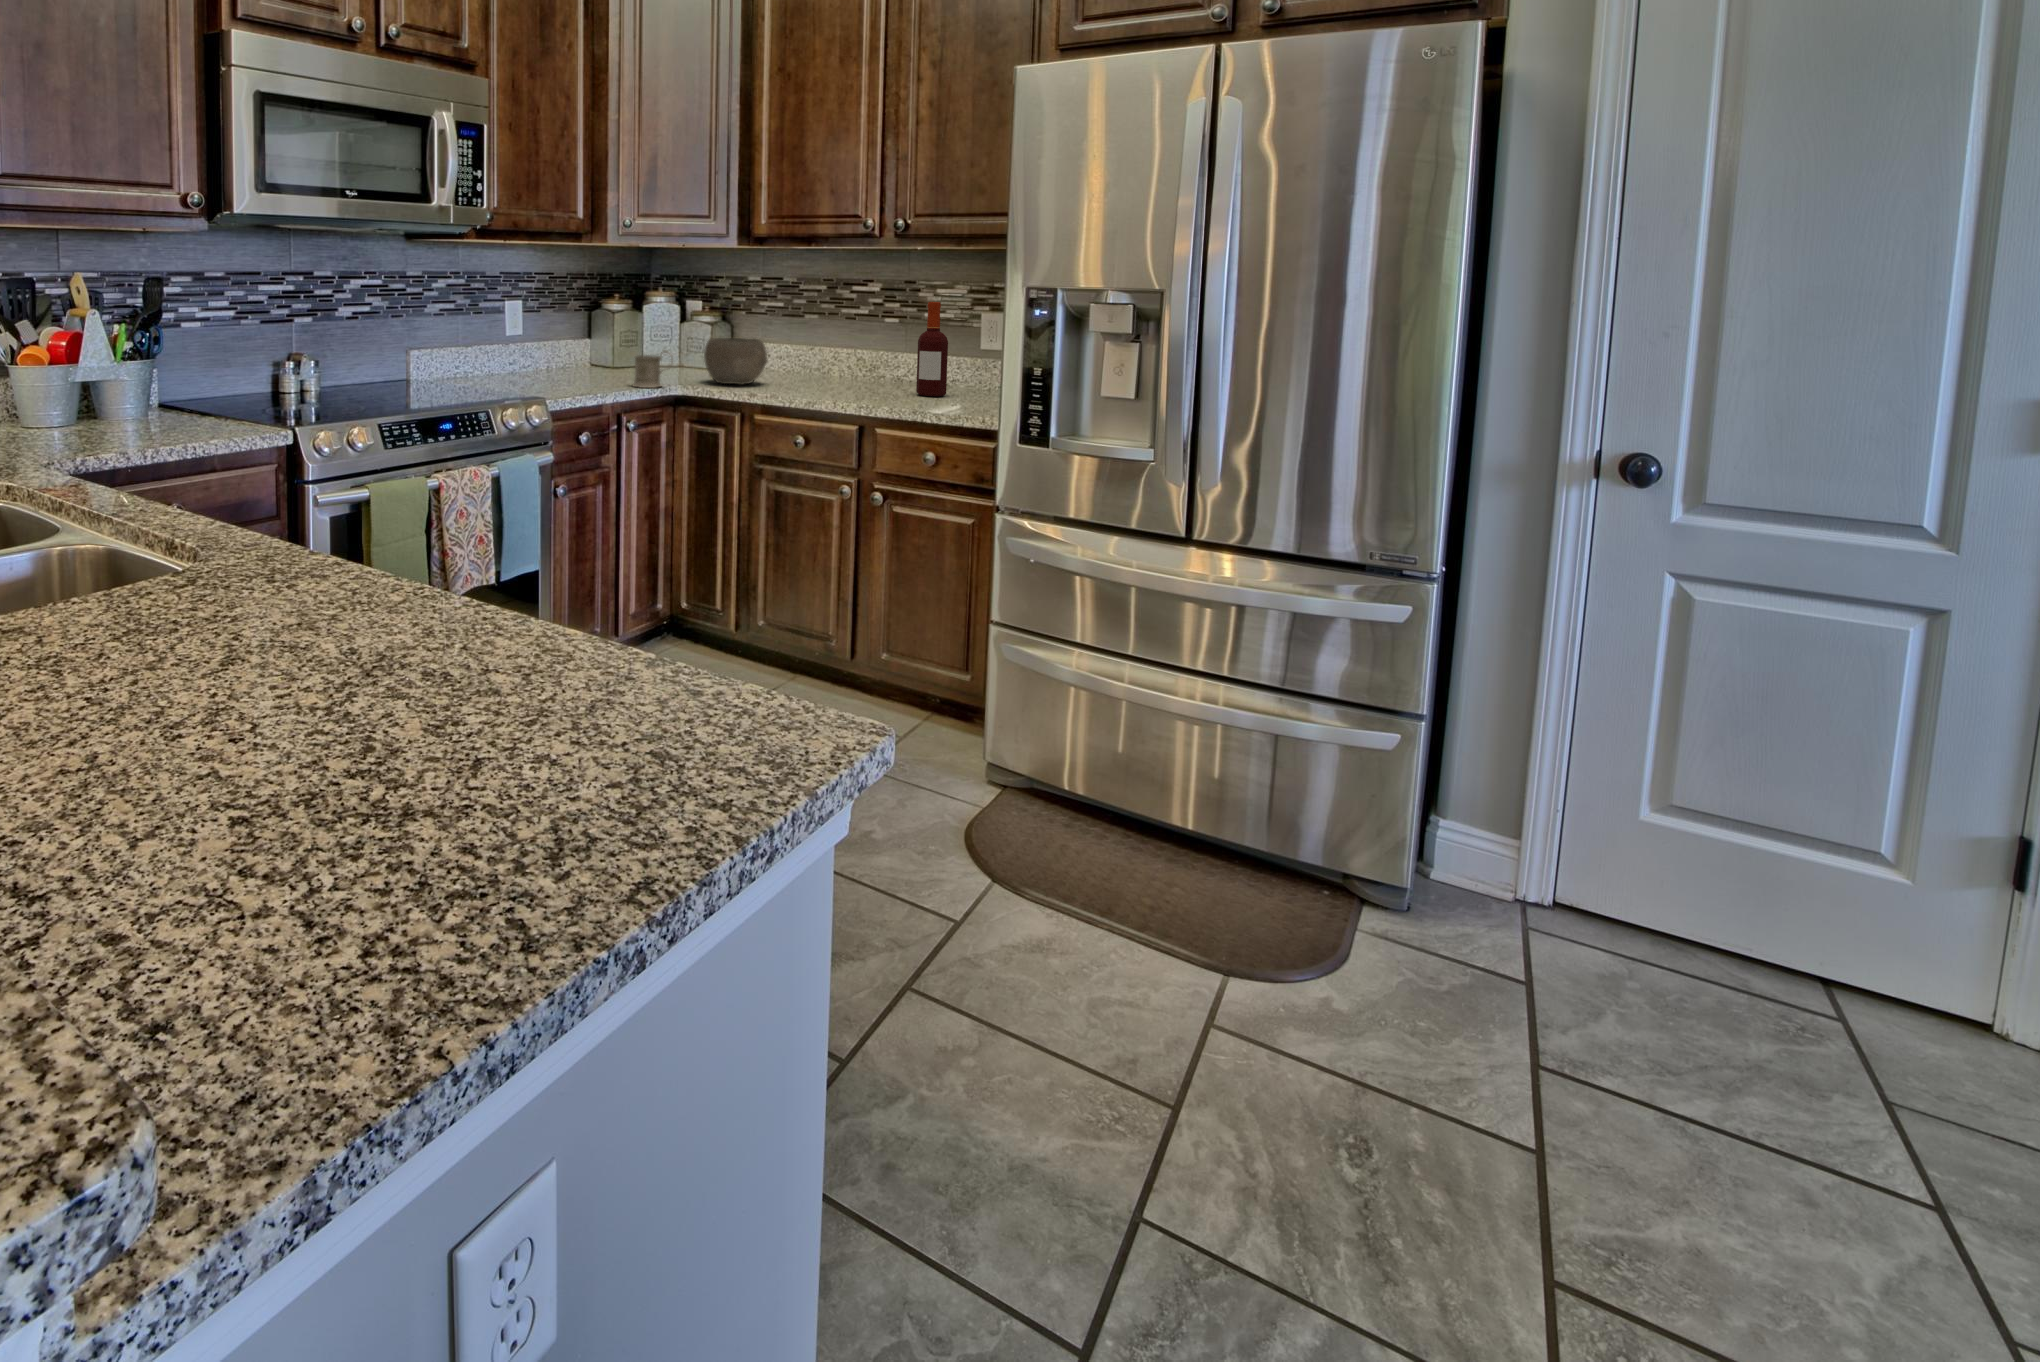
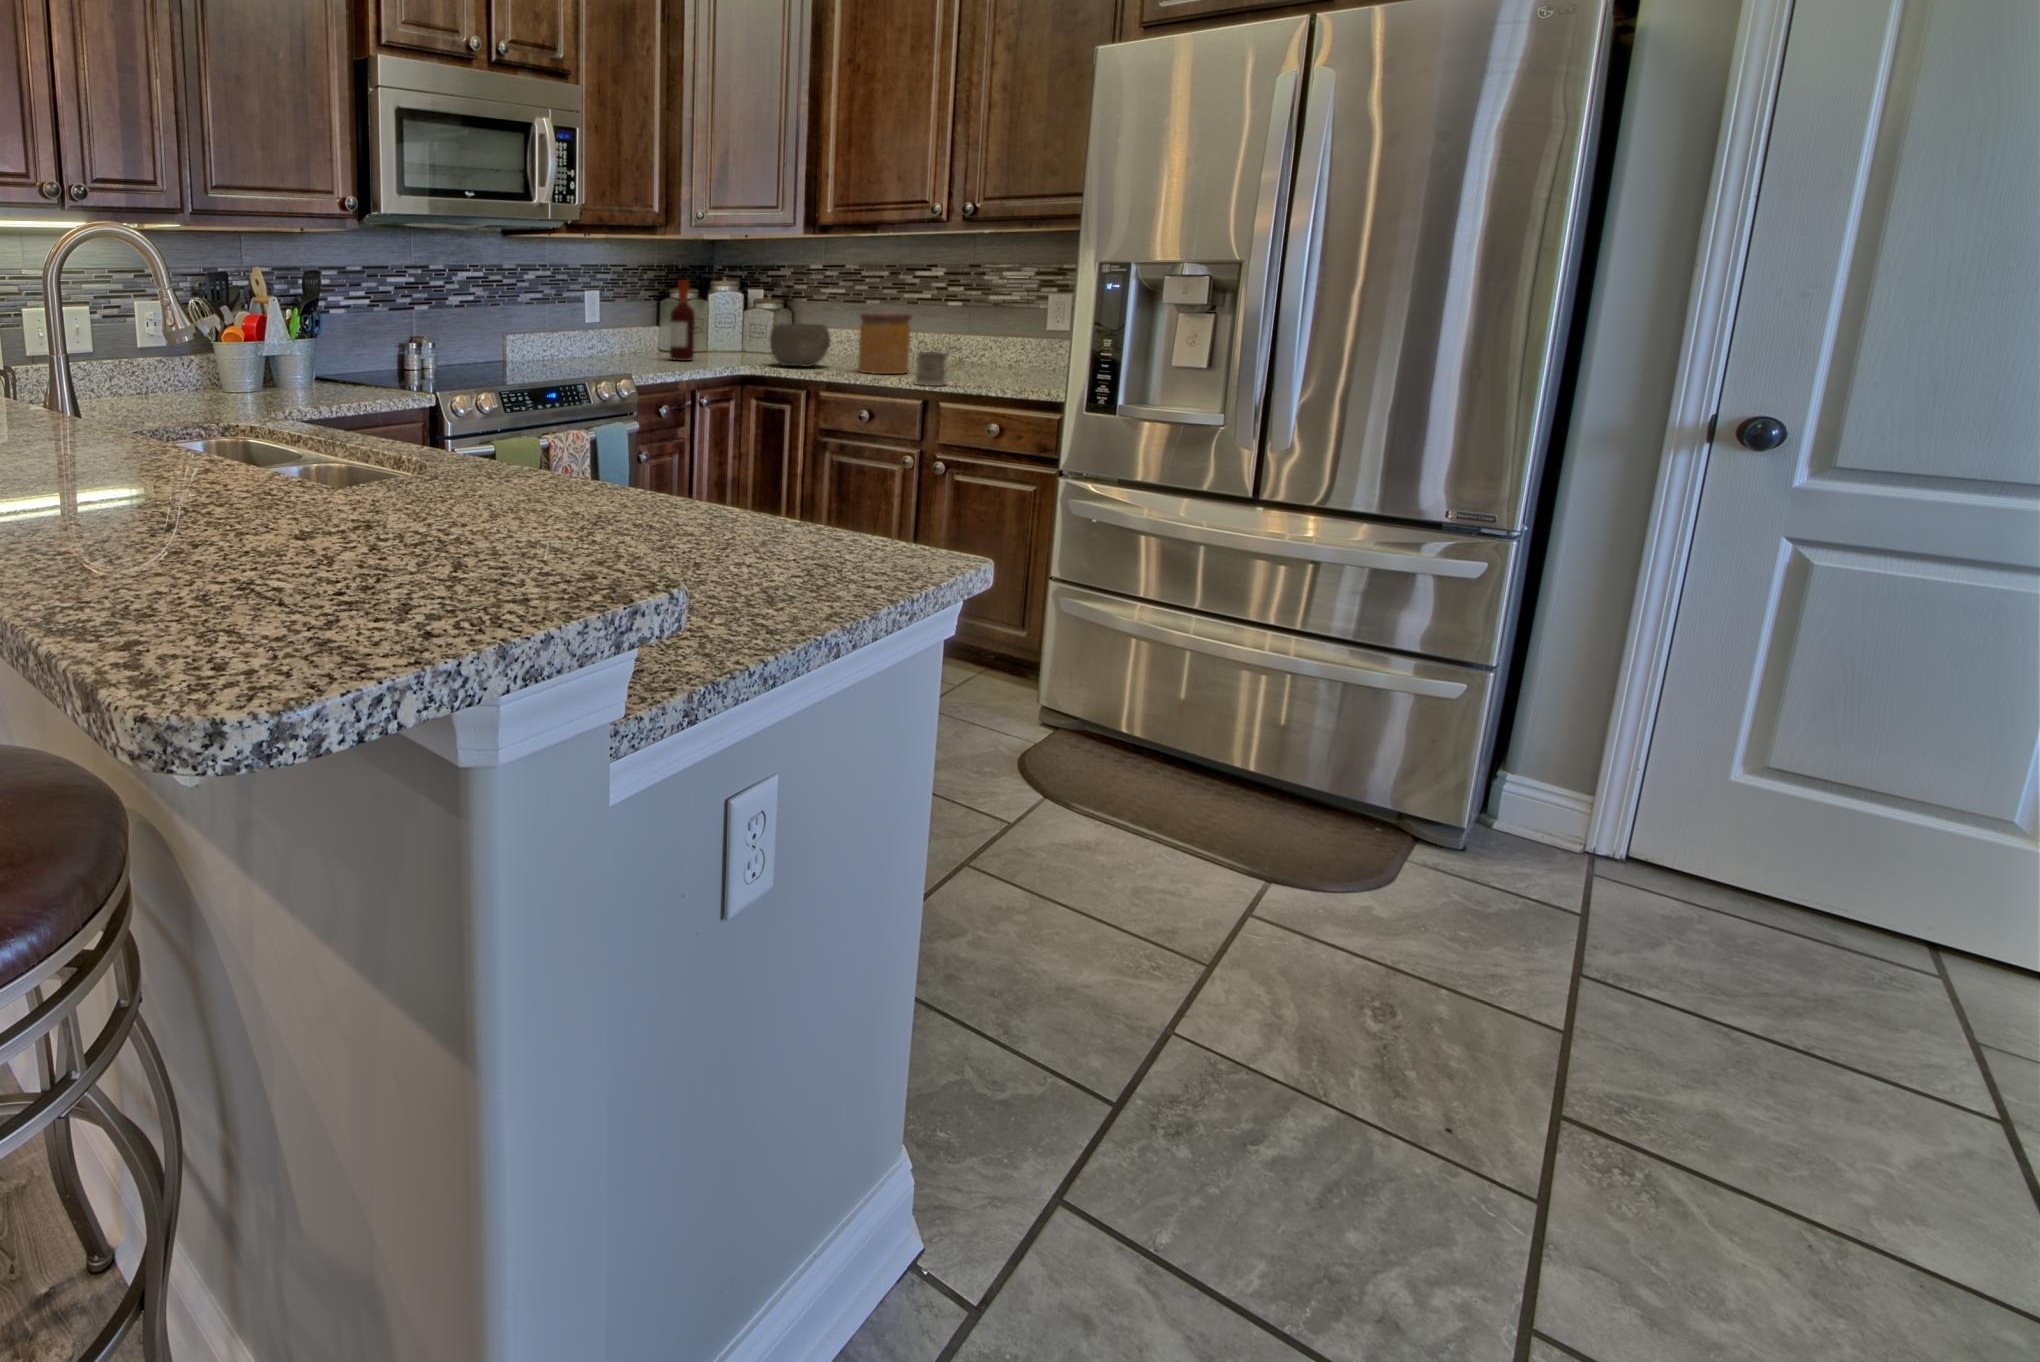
bottle: present [916,302,948,397] -> present [670,280,695,361]
jar: none [795,328,848,394] -> present [858,312,912,374]
mug: present [633,351,668,388] -> present [914,347,957,386]

